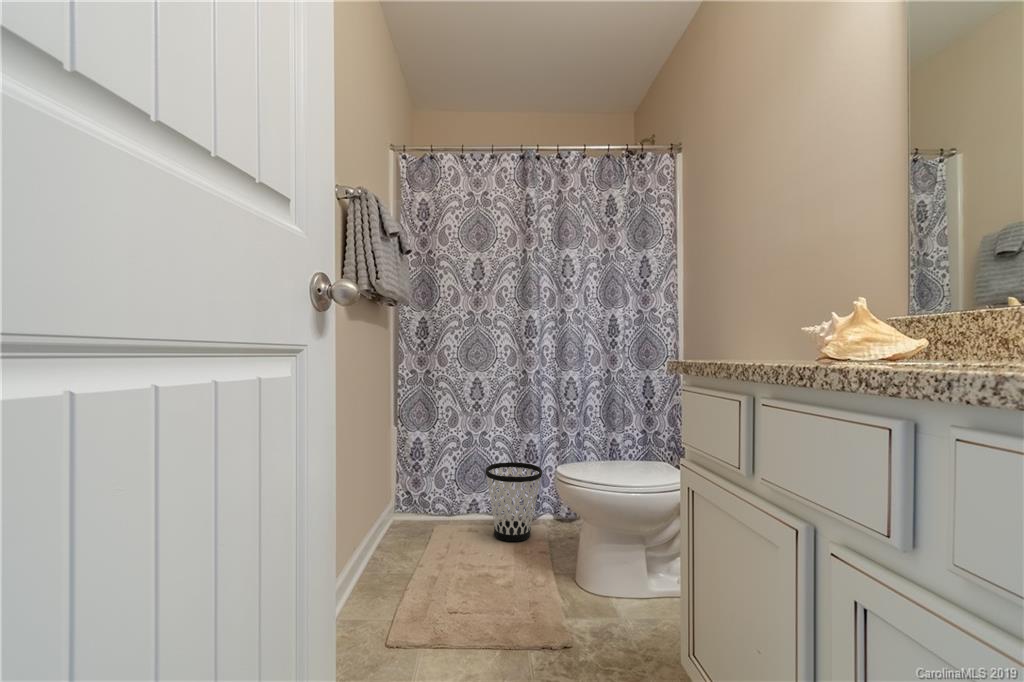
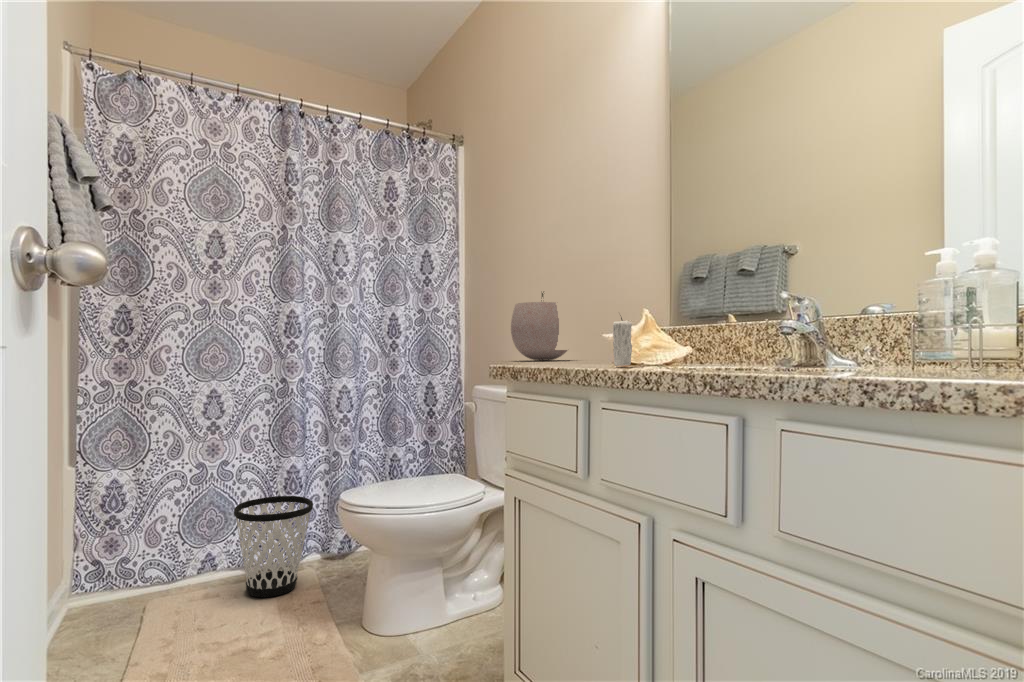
plant pot: none [717,275,794,358] -> present [511,292,567,360]
candle: none [791,299,819,364] -> present [613,317,632,366]

